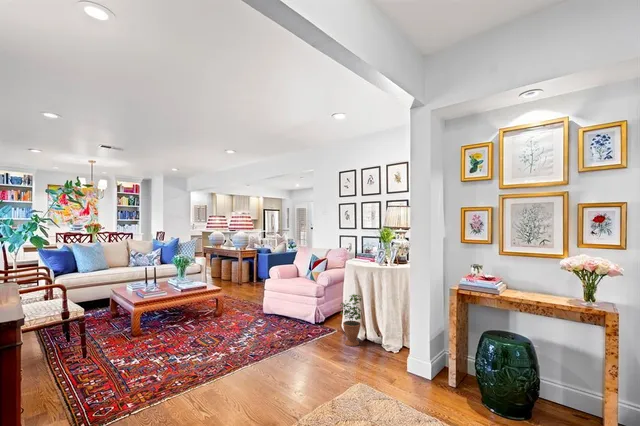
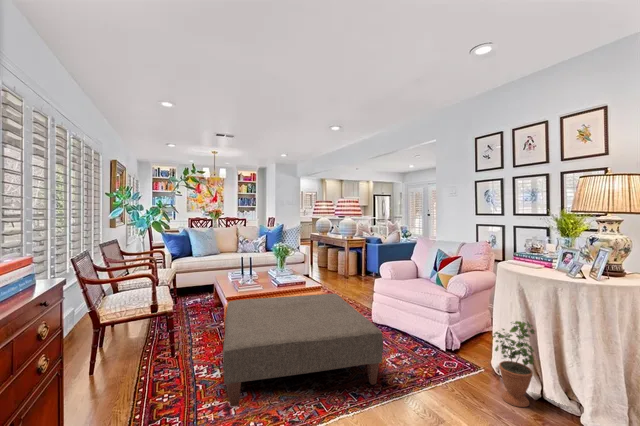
ottoman: none [139,292,271,375] -> present [223,294,383,407]

